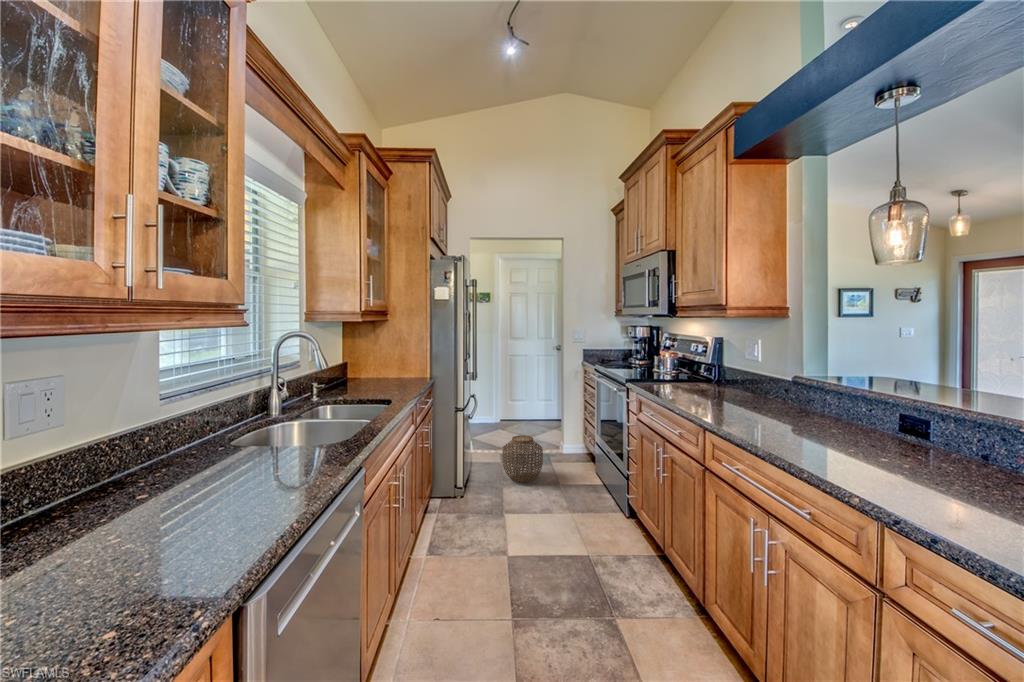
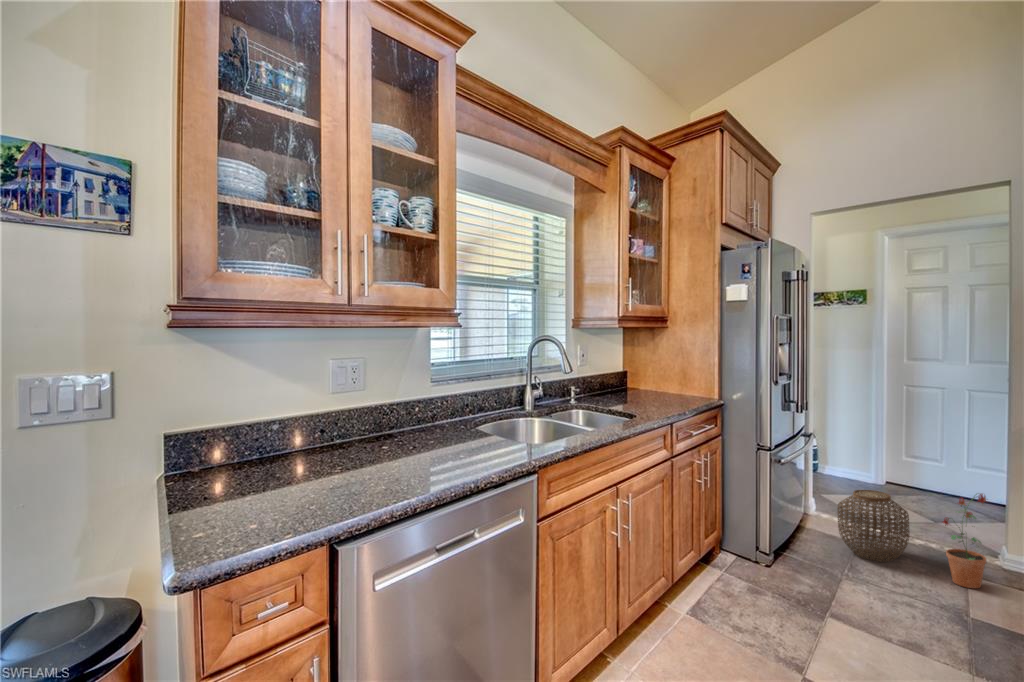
potted plant: none [562,429,585,488] -> present [943,494,986,588]

